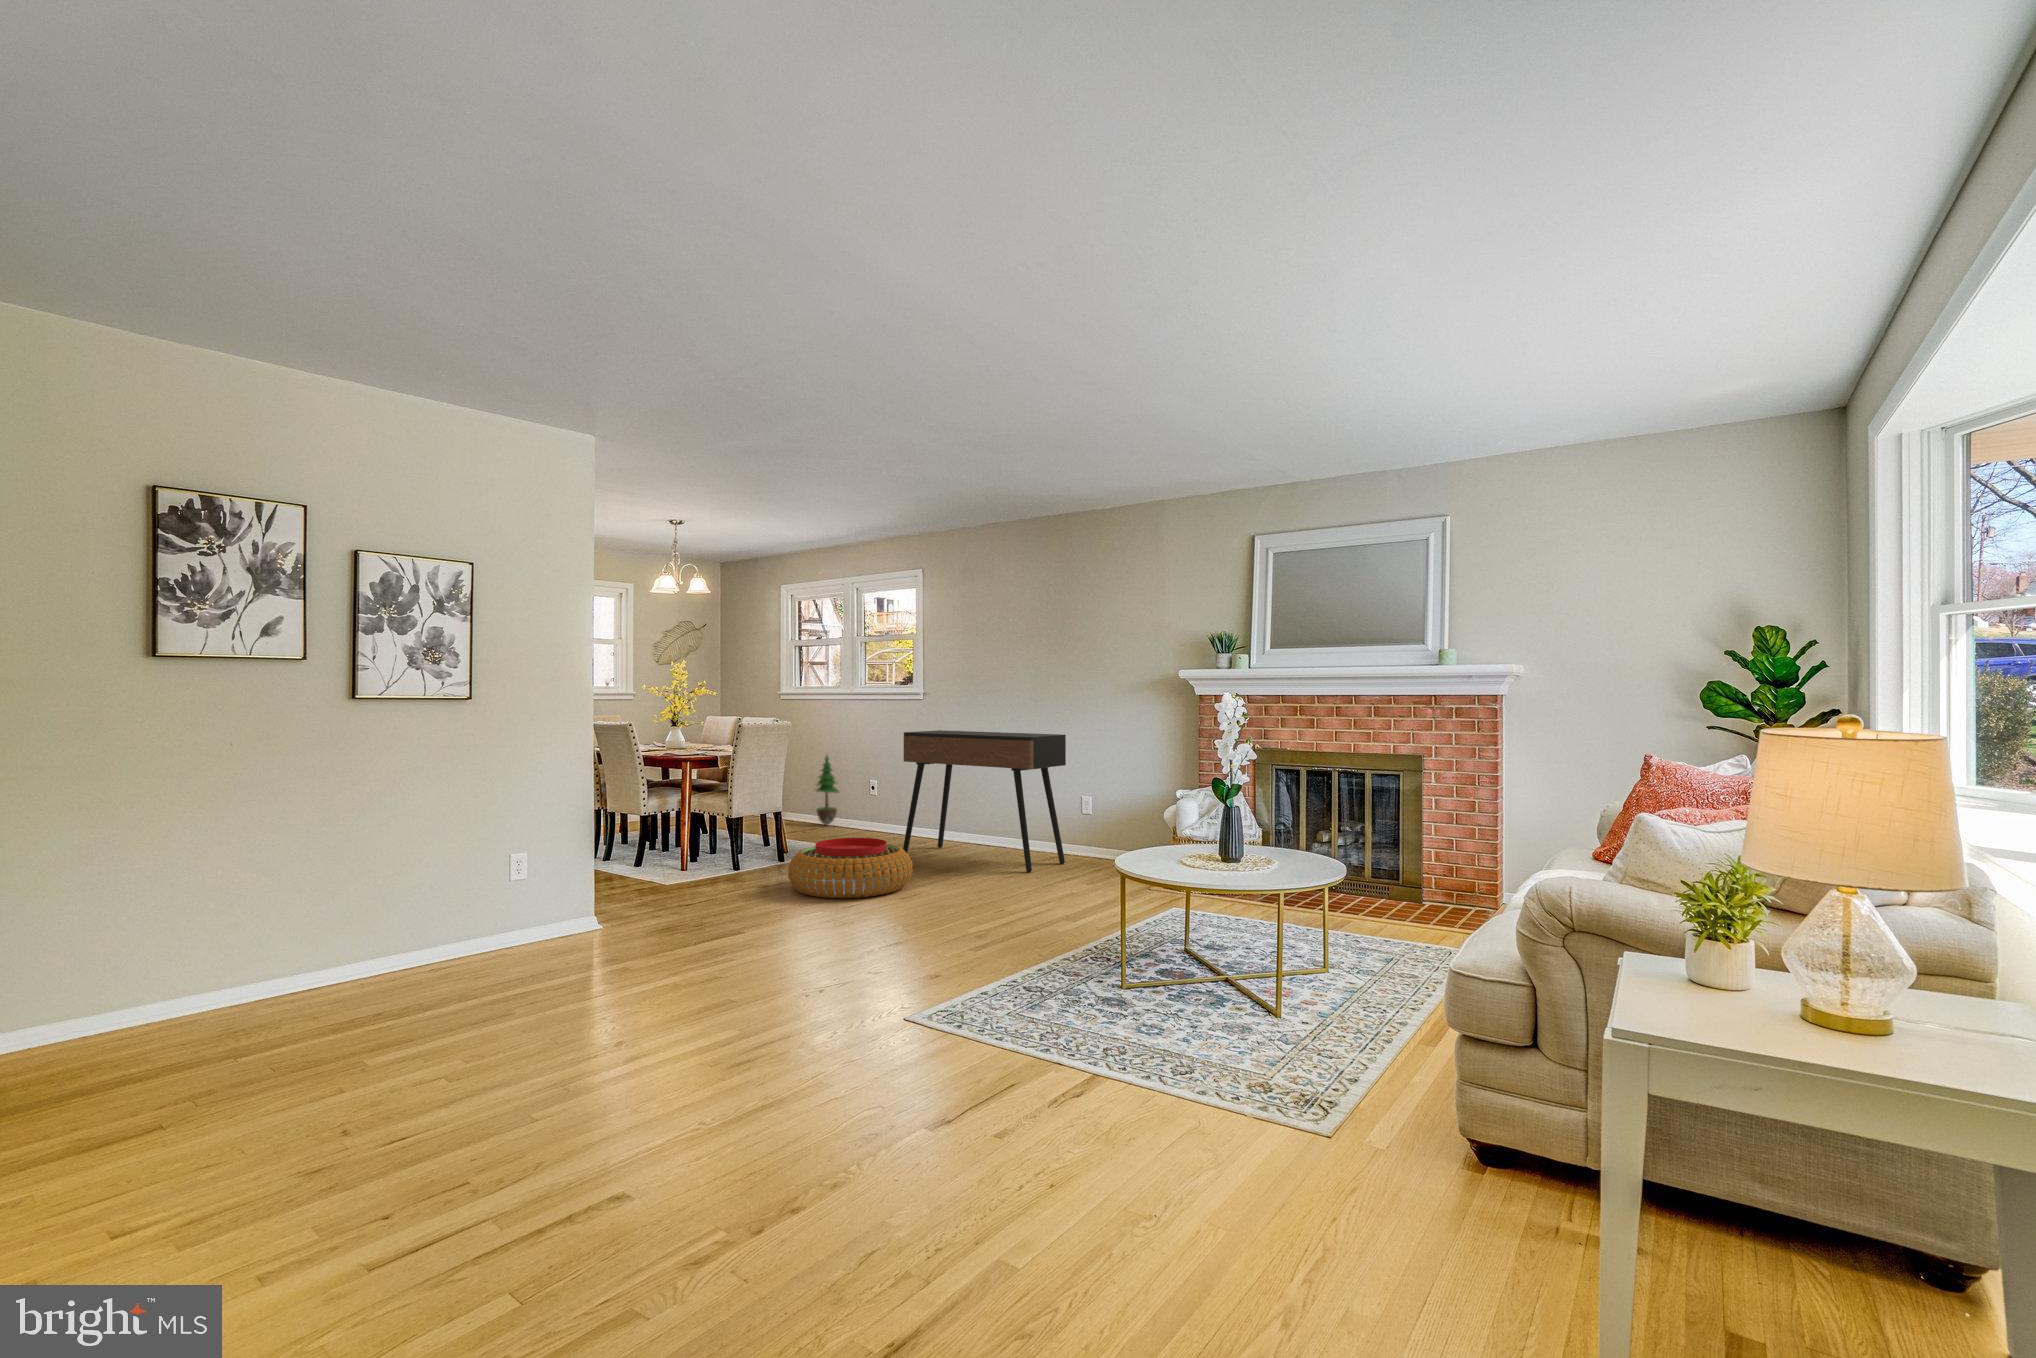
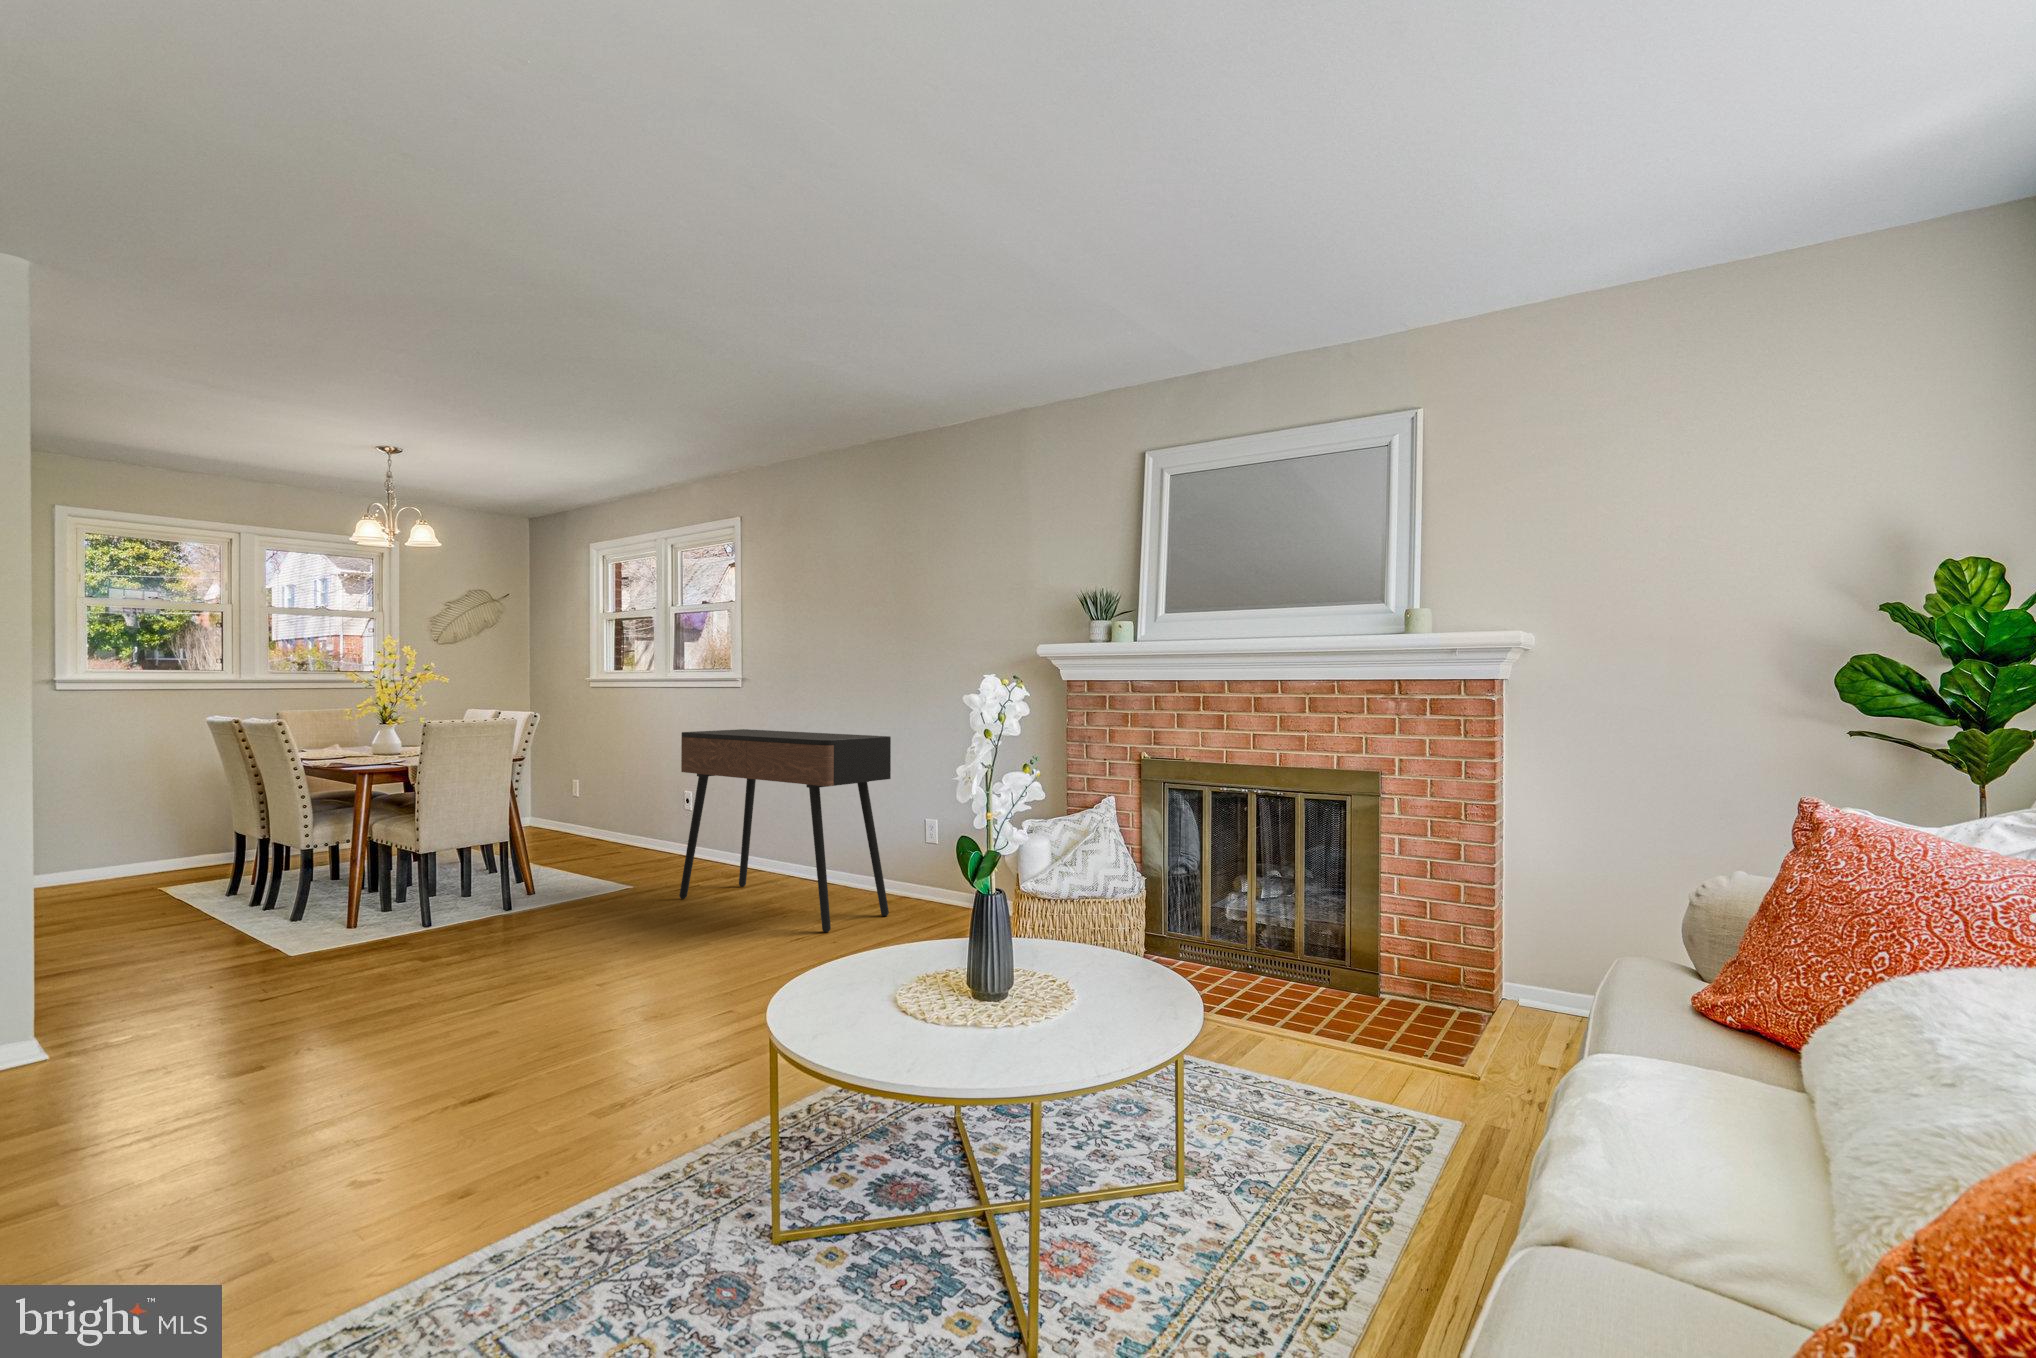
potted tree: present [816,756,838,825] -> none [614,757,649,850]
pouf: present [788,838,913,898] -> none [433,887,637,987]

